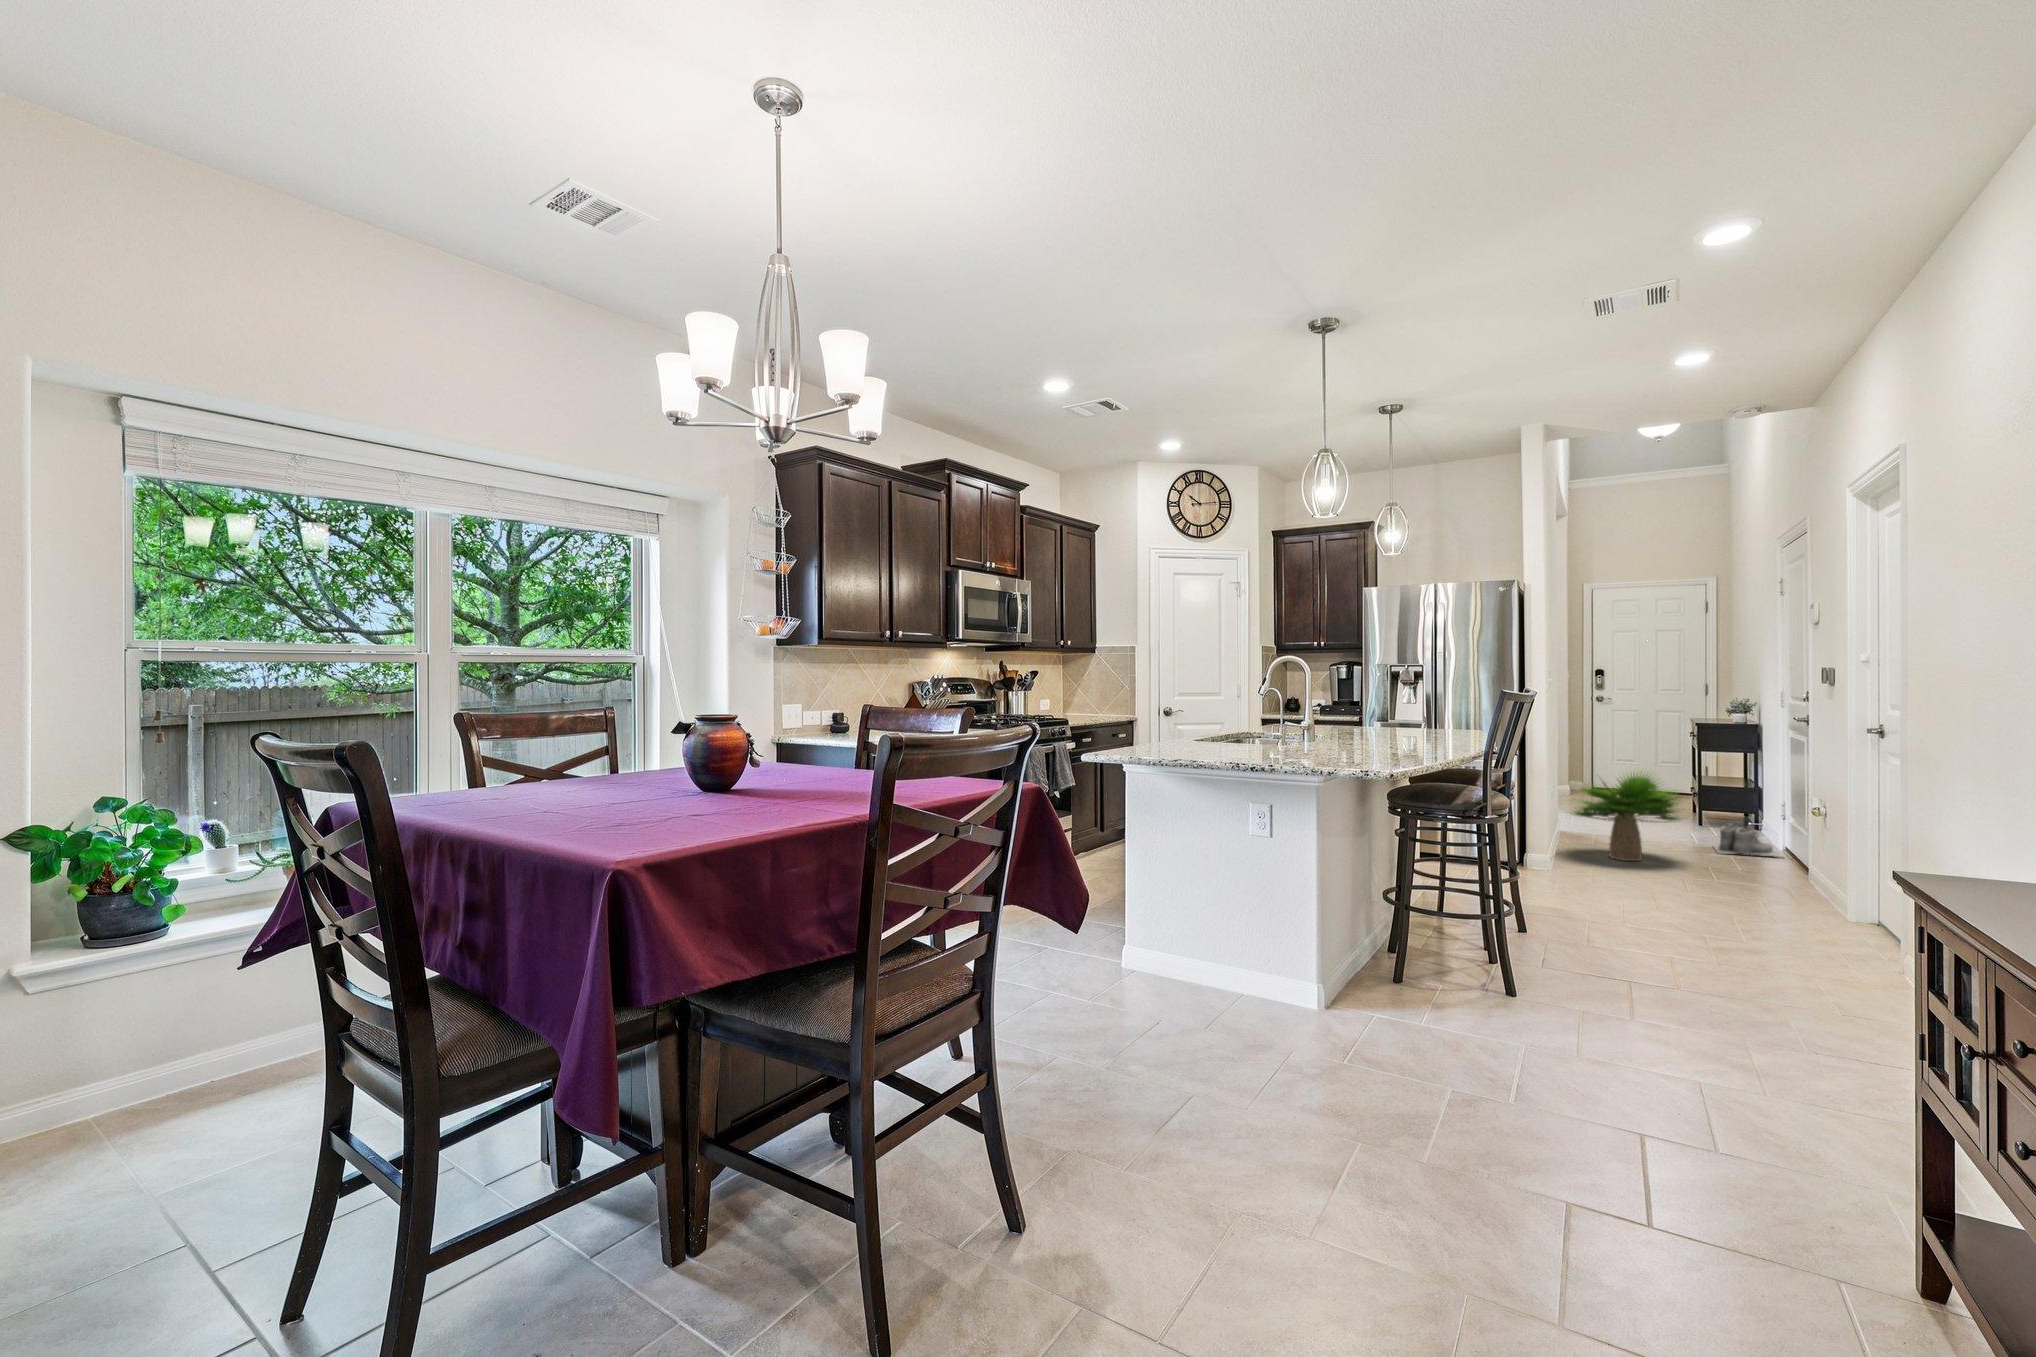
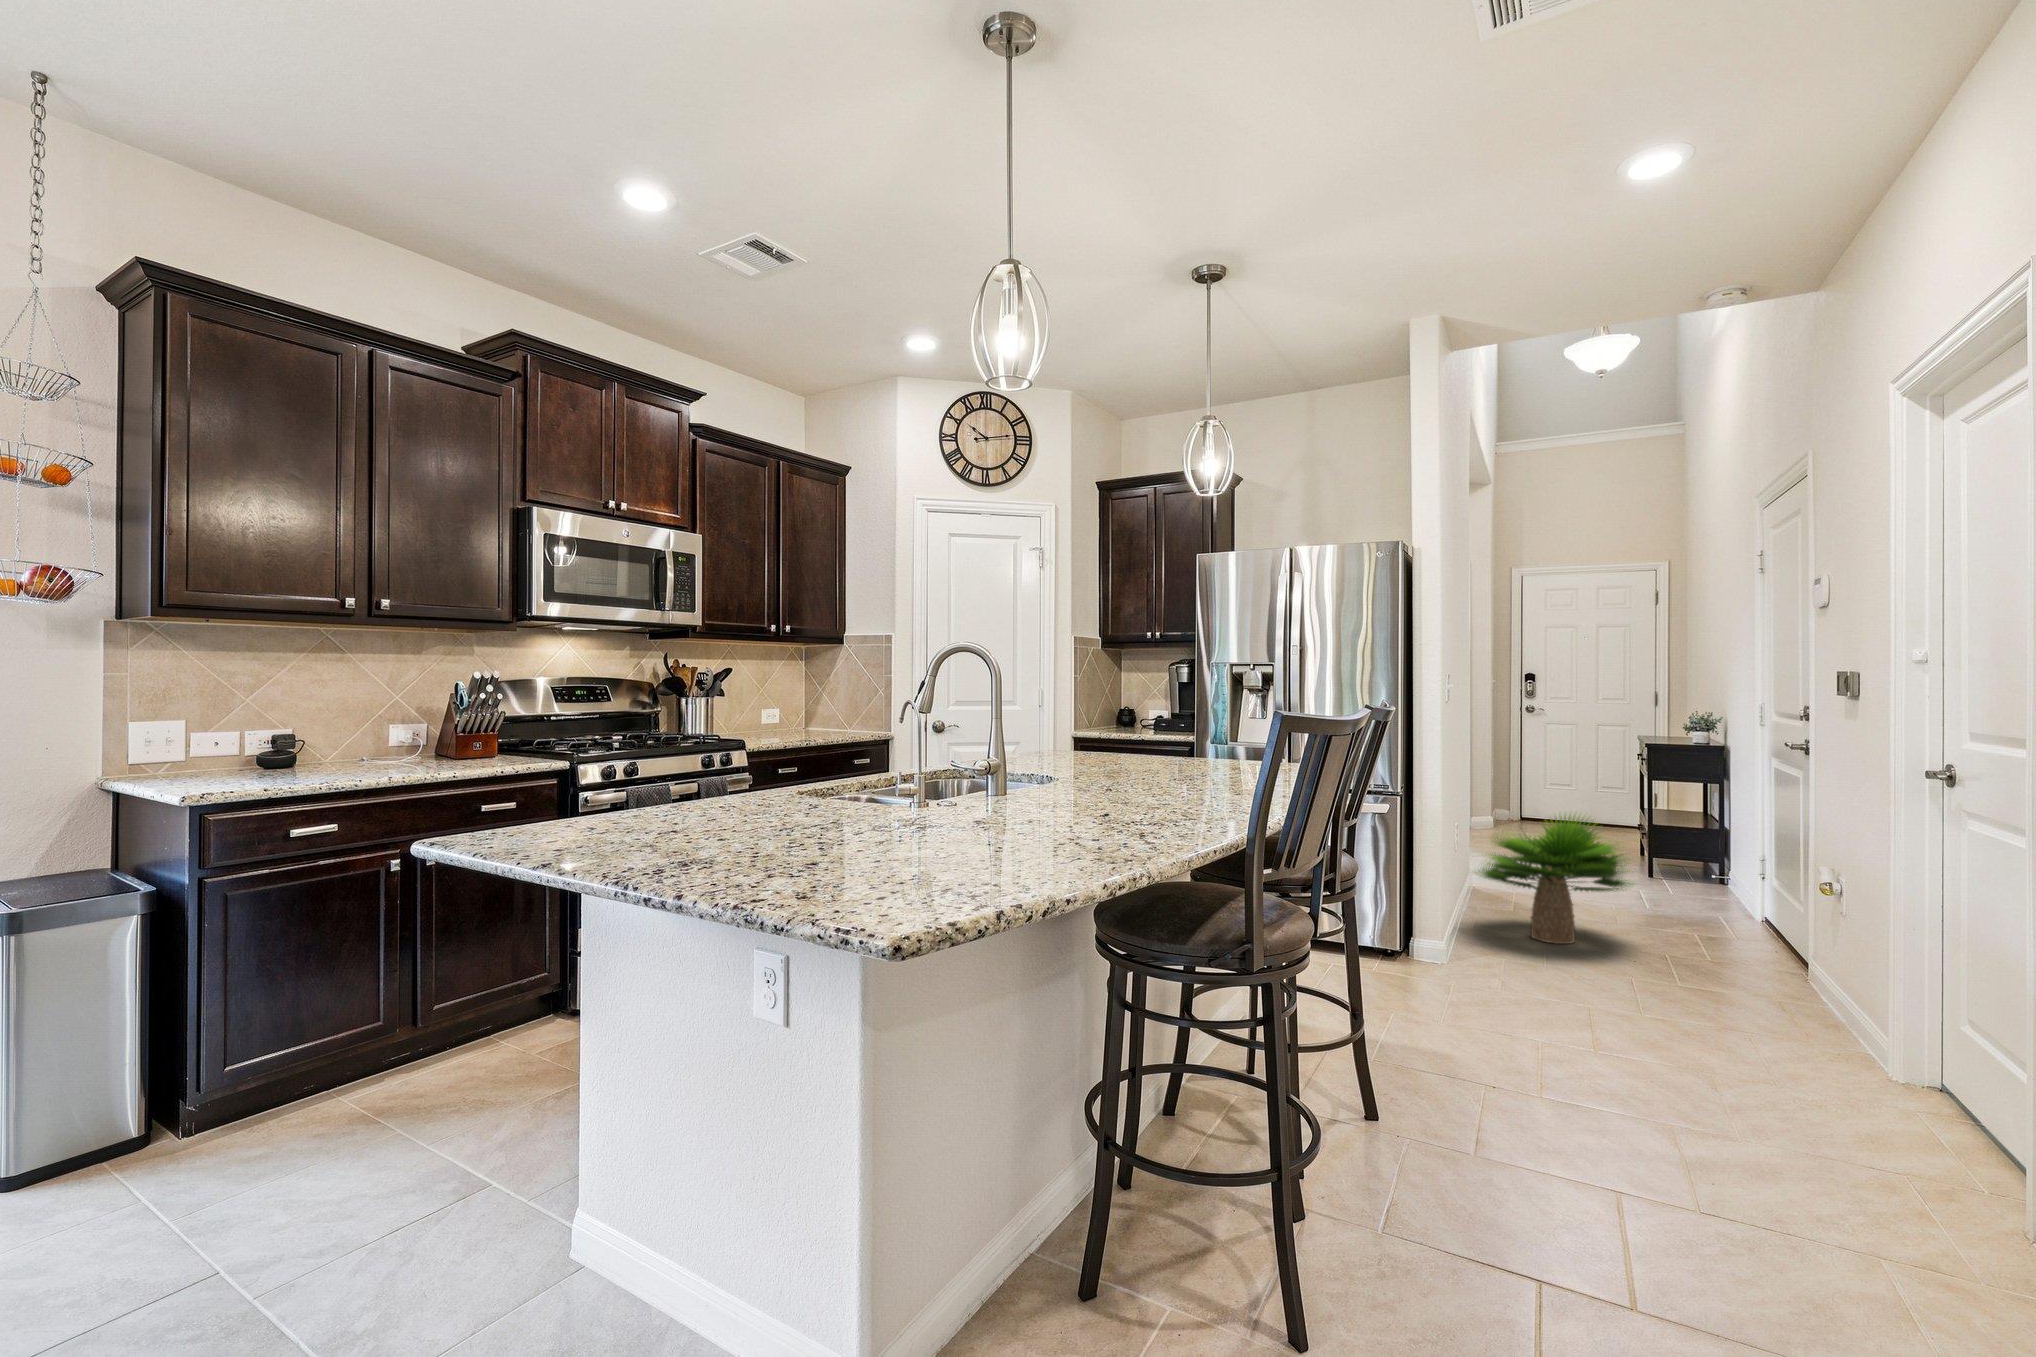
boots: present [1714,823,1783,857] -> none [1668,884,1768,935]

